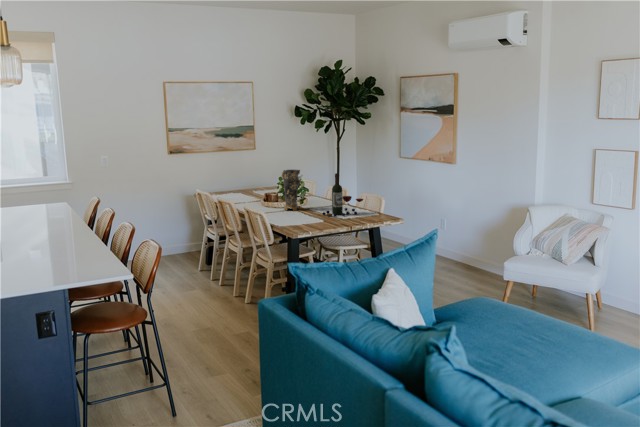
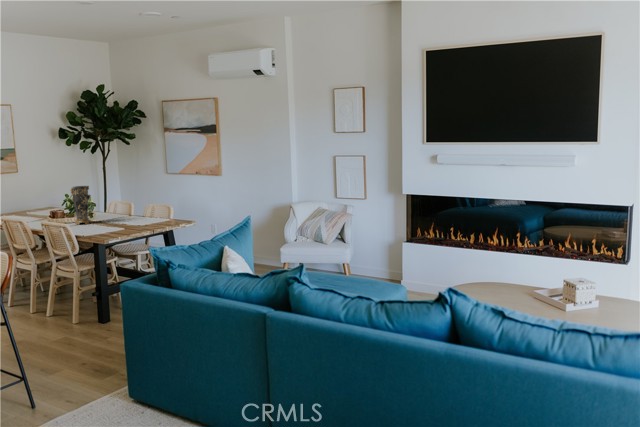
wine bottle: present [323,173,363,217] -> none [118,186,155,225]

